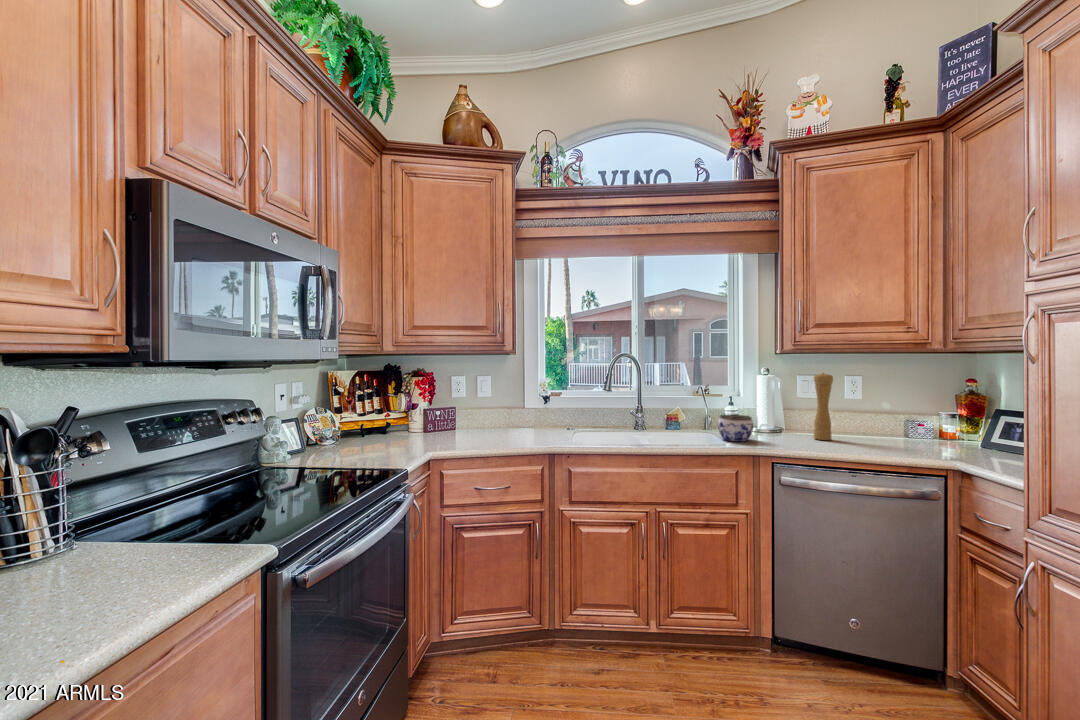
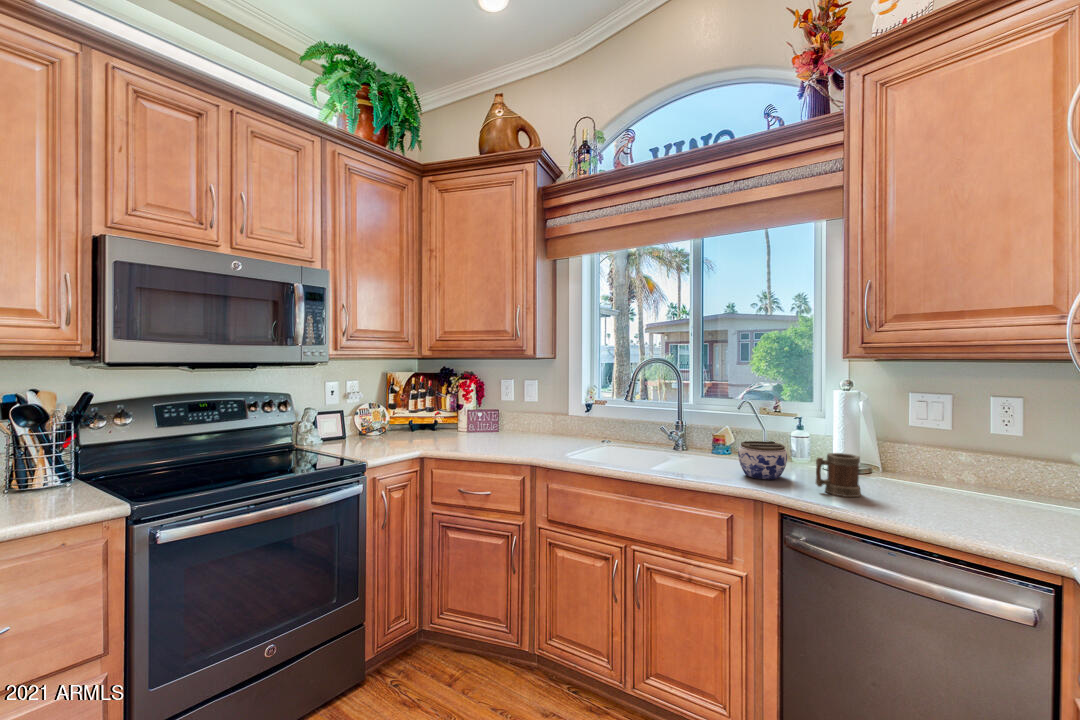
pepper mill: present [814,373,833,440] -> none [892,390,924,495]
mug: none [784,417,811,446] -> present [816,453,861,497]

